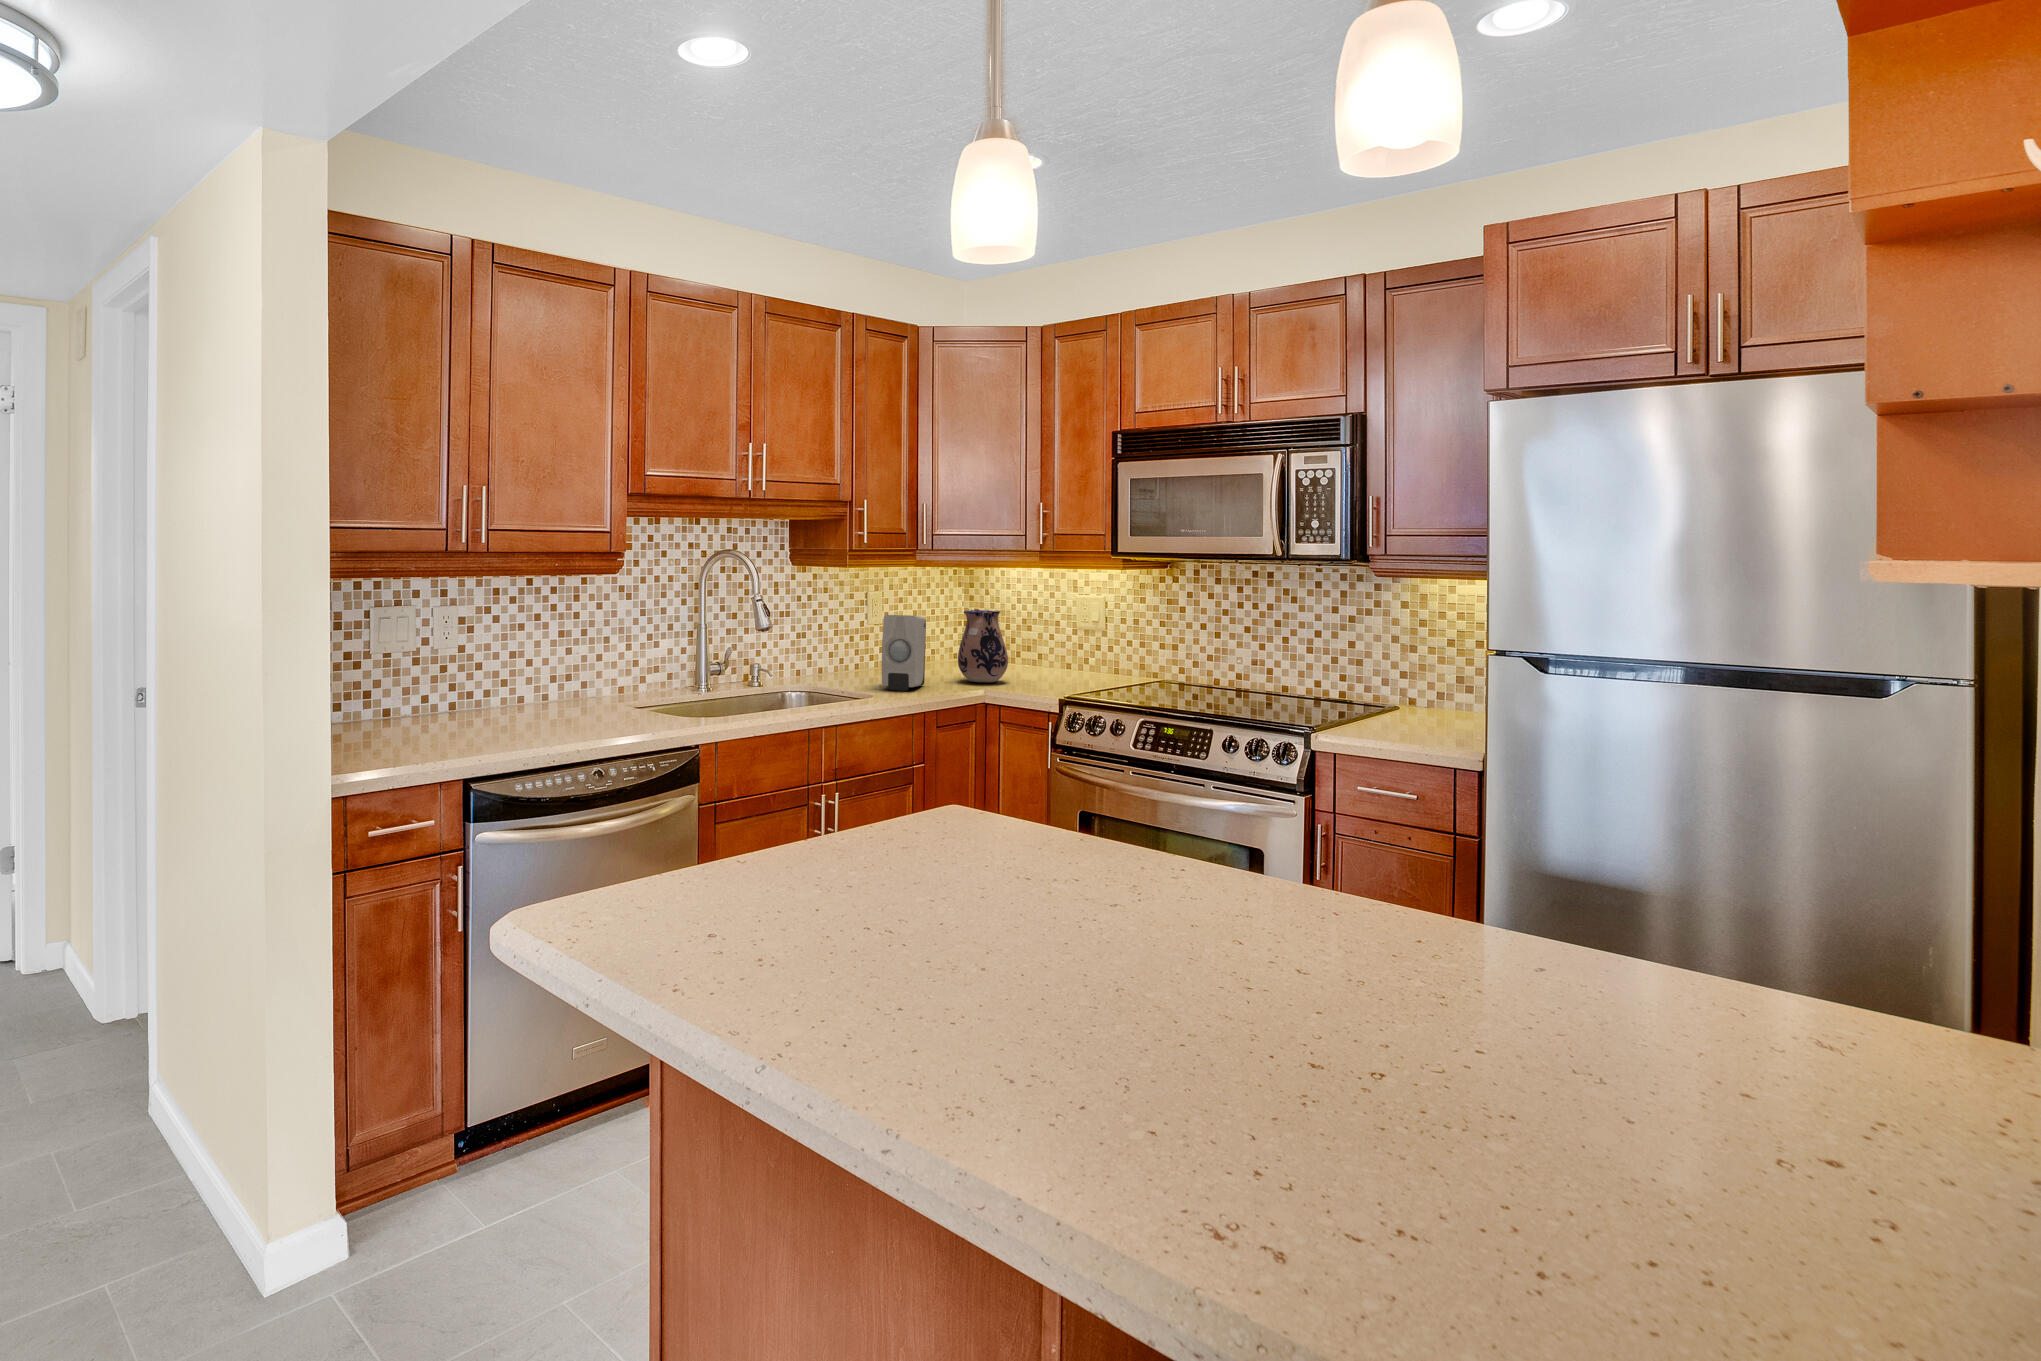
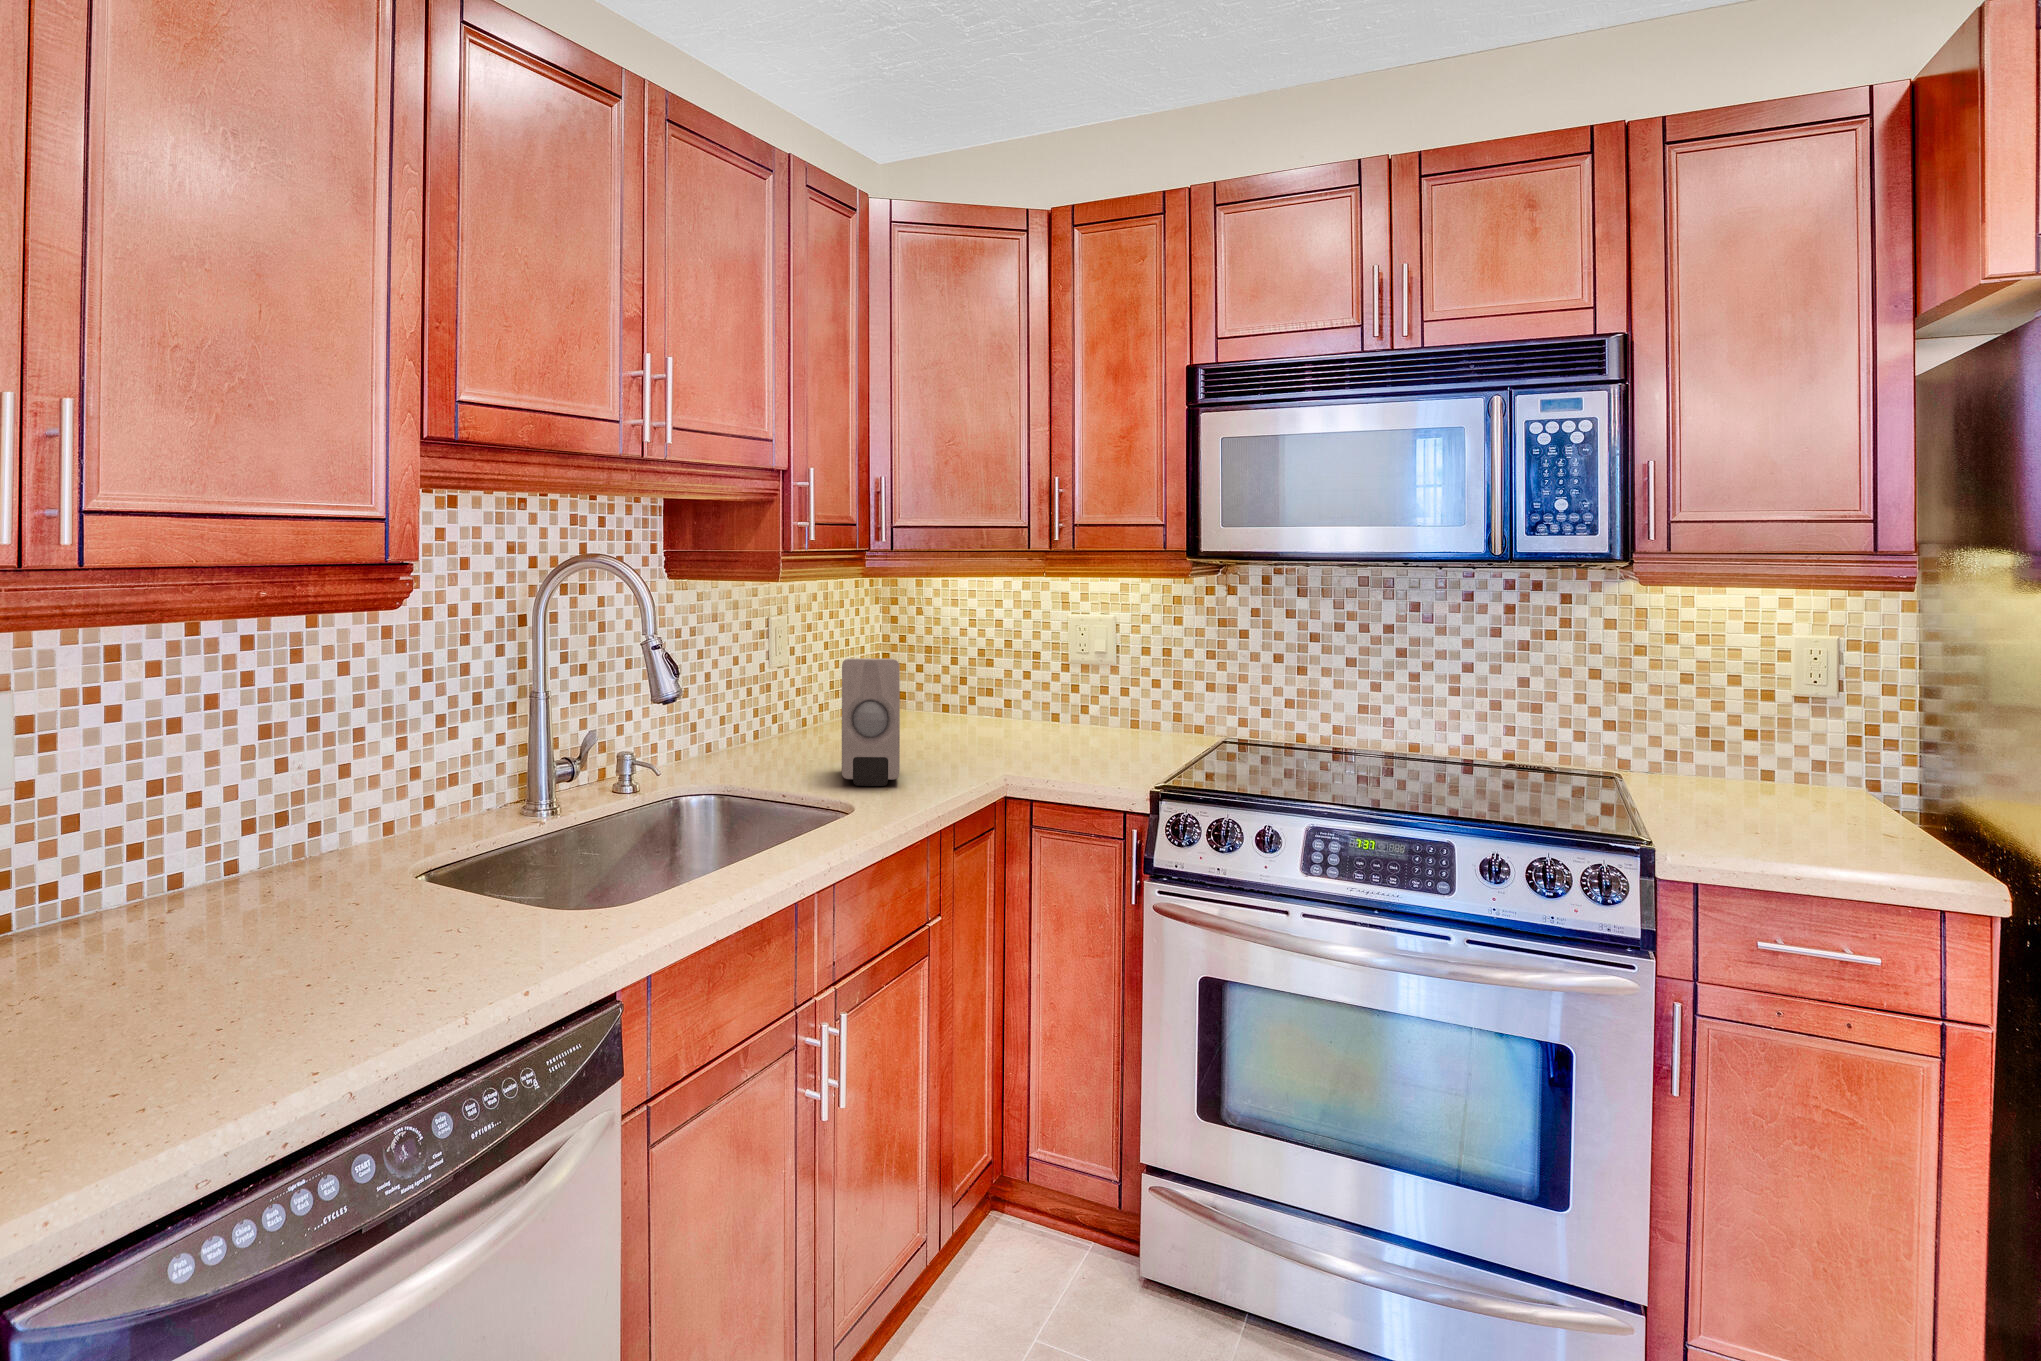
ceramic pitcher: present [958,610,1008,682] -> none [933,642,1011,759]

